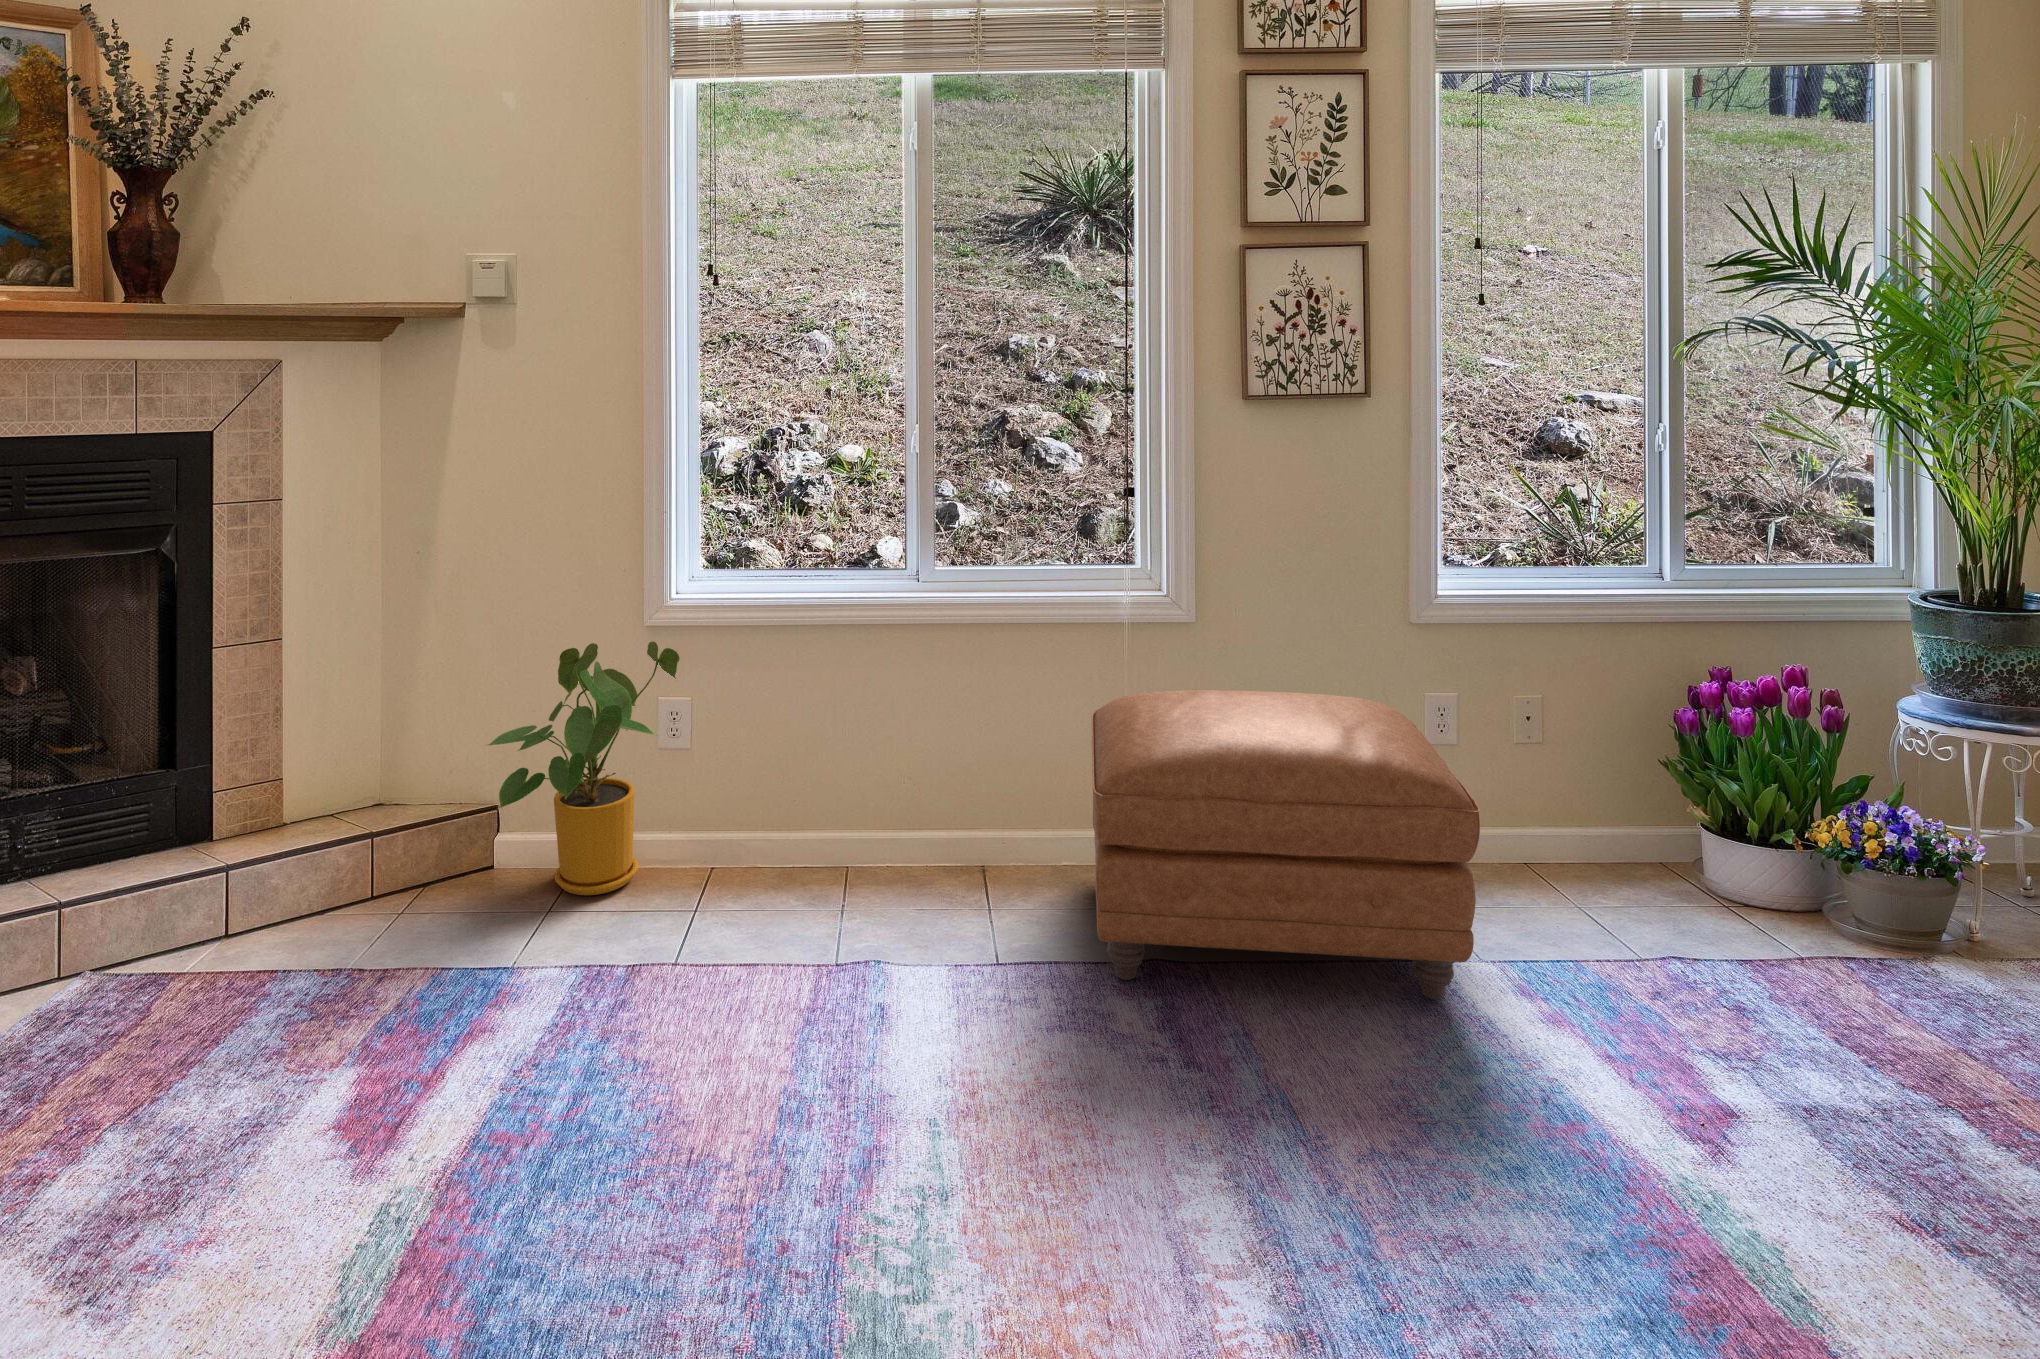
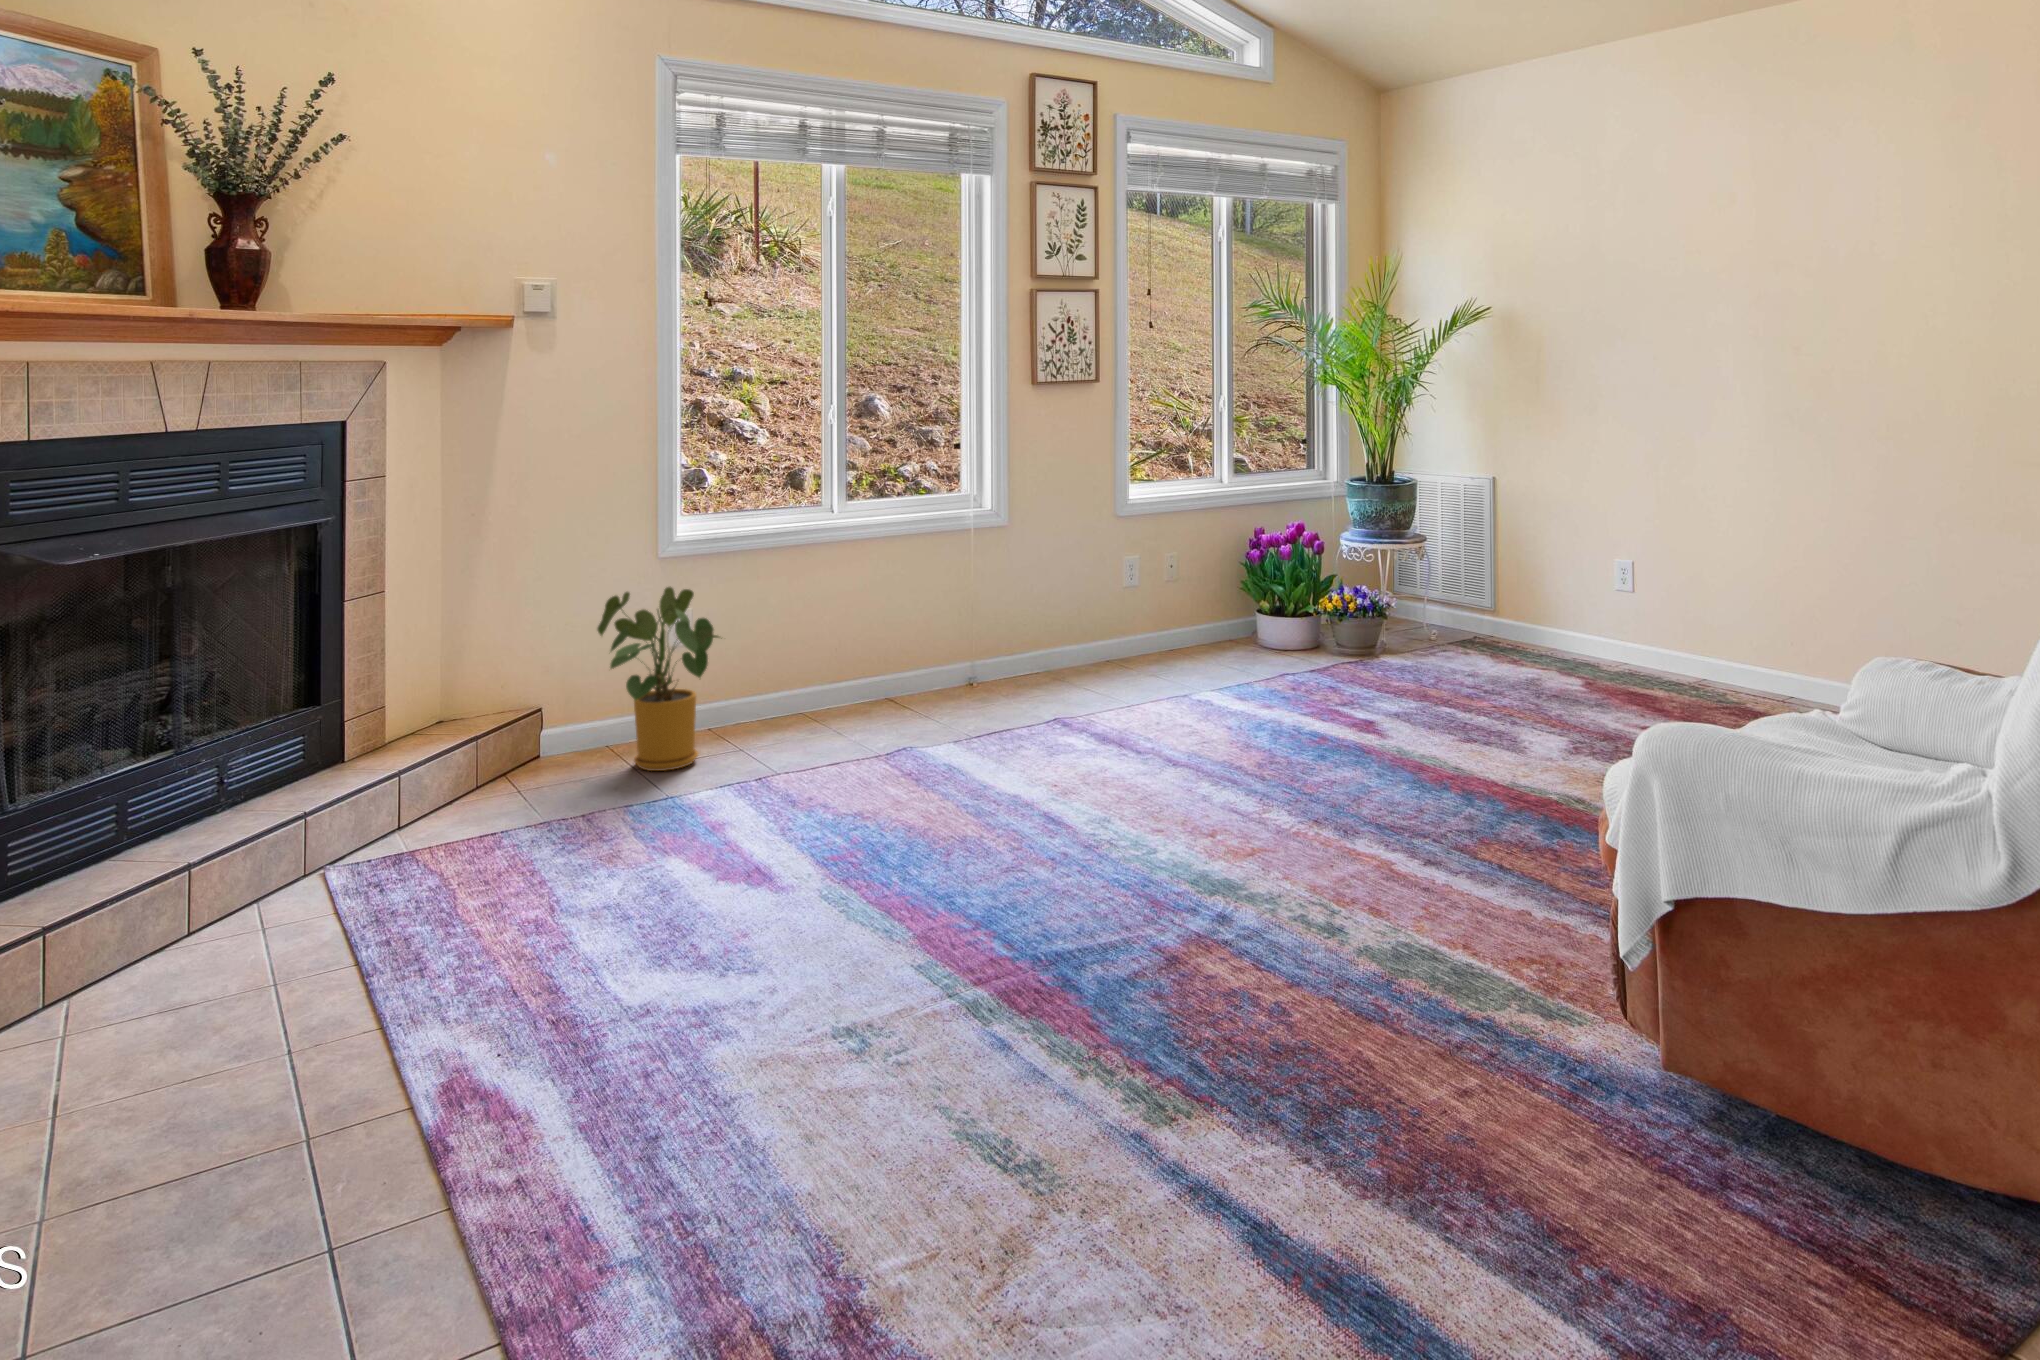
ottoman: present [1092,690,1480,1000] -> none [983,560,1228,727]

